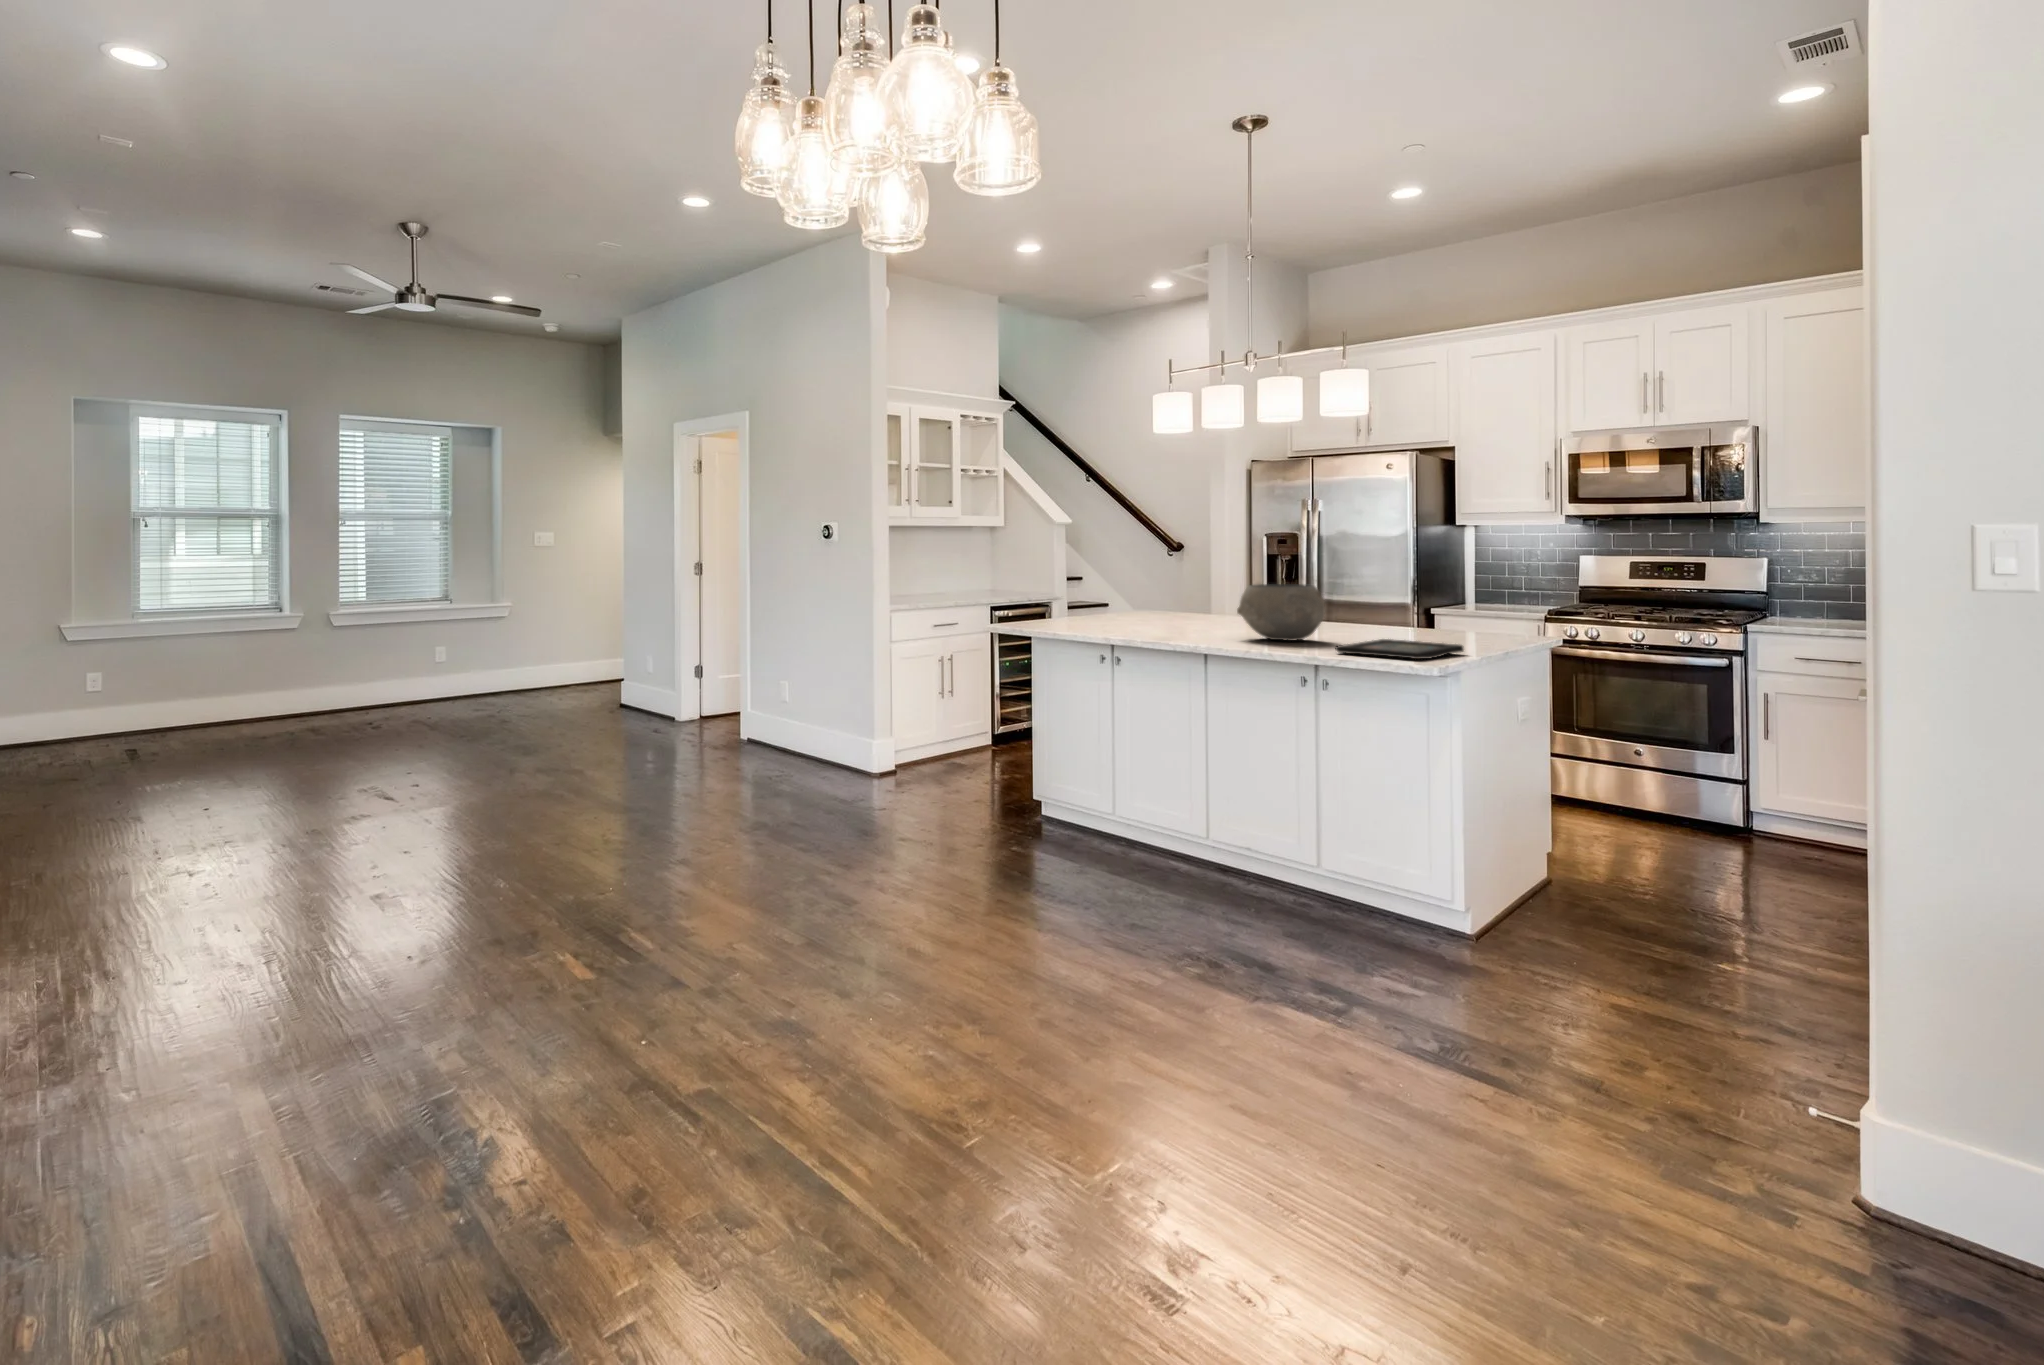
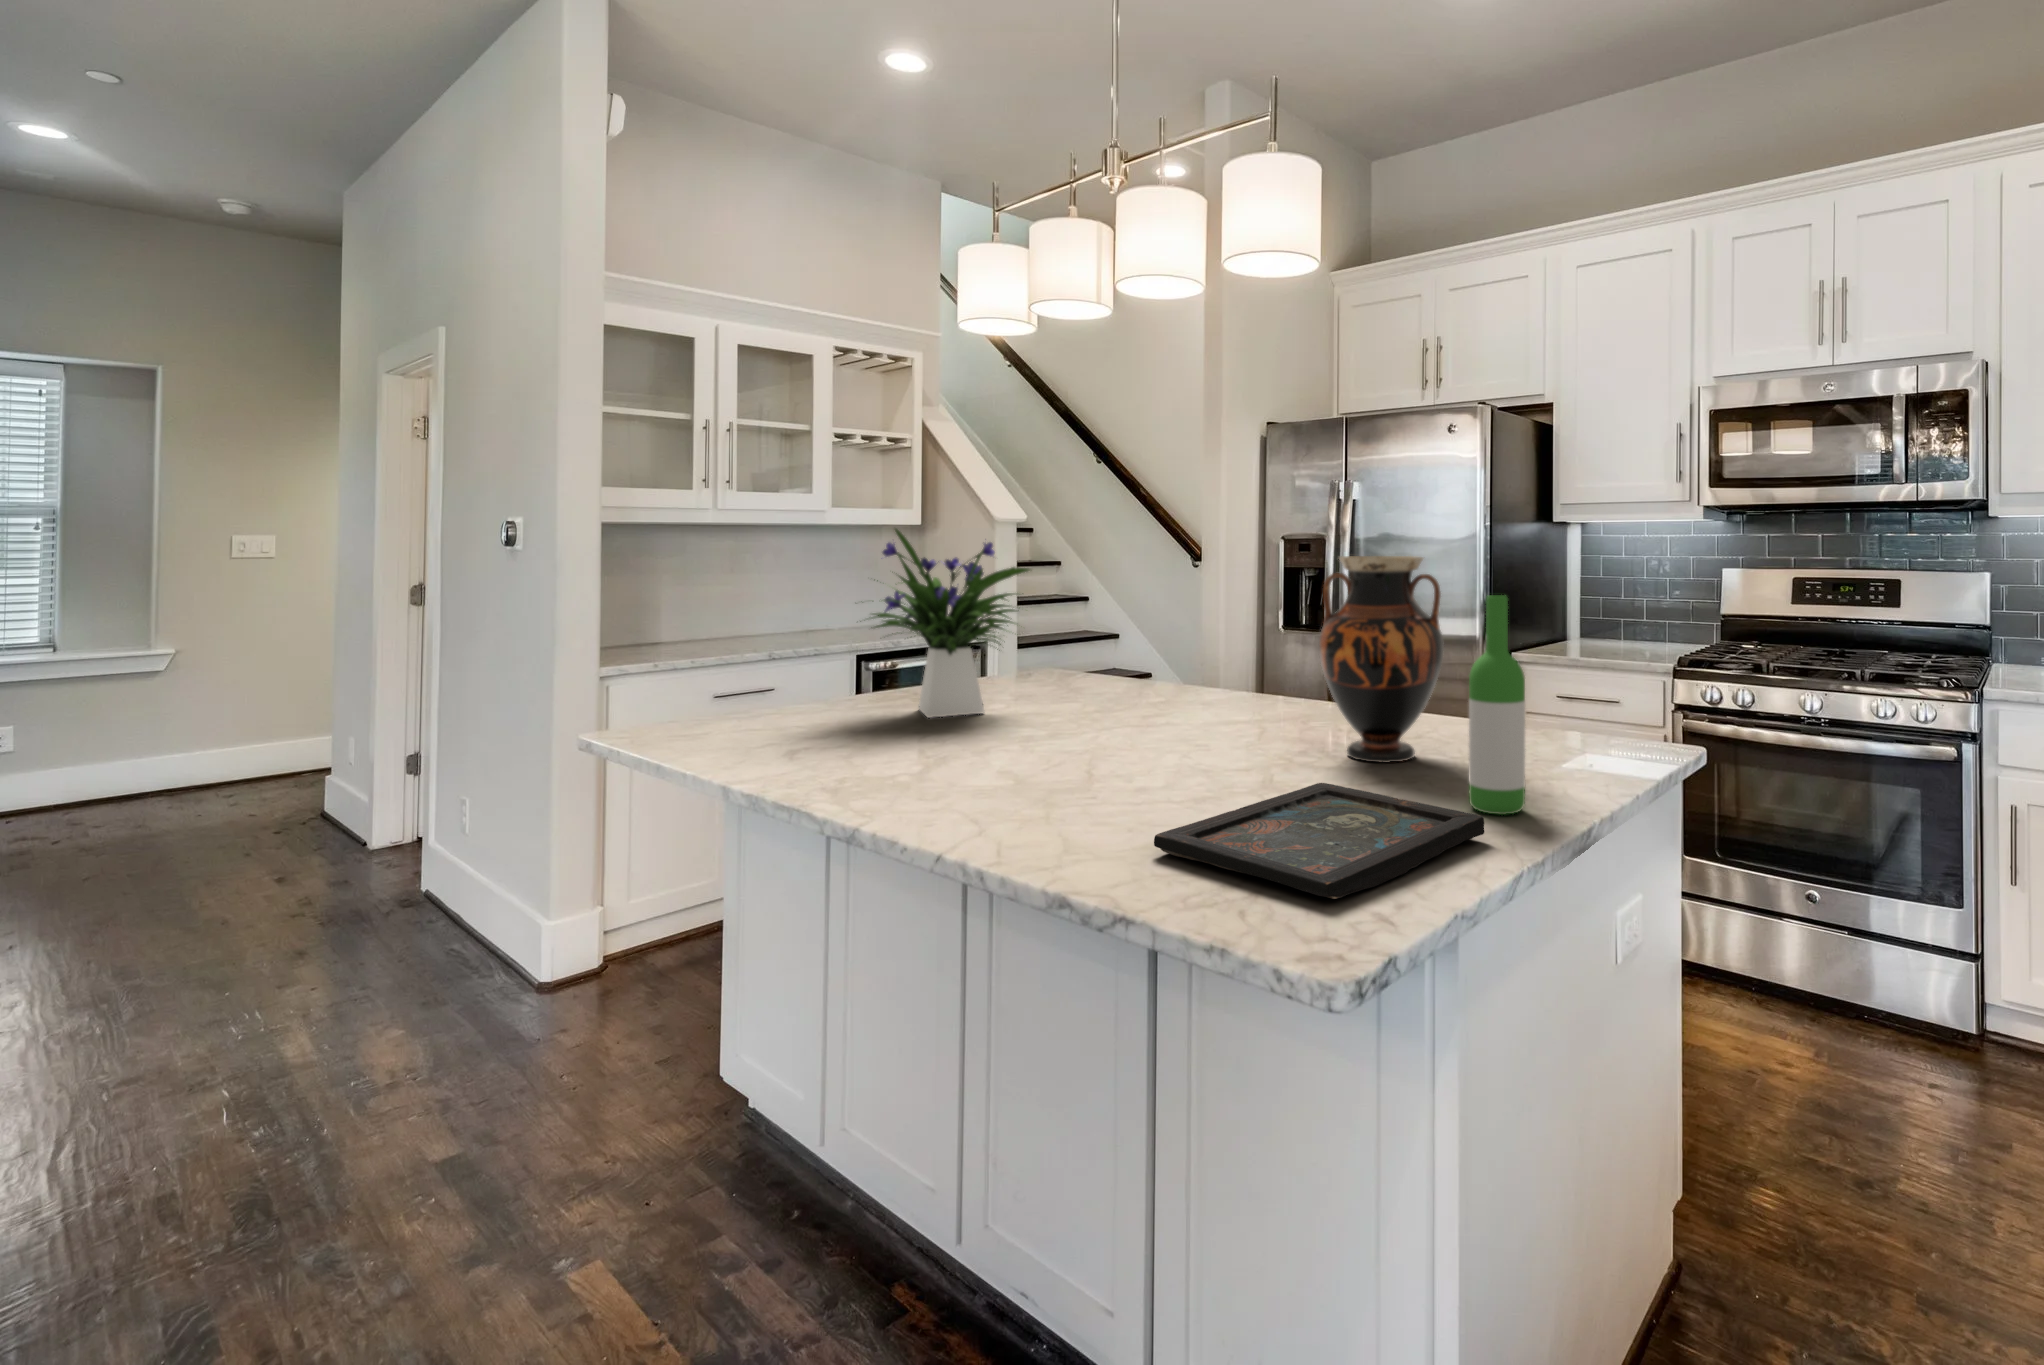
flower arrangement: none [1092,532,1184,628] -> present [860,529,1030,718]
vase: none [1360,545,1425,641] -> present [1319,556,1444,763]
wine bottle: none [1450,560,1477,651] -> present [1469,595,1525,815]
ceramic bowl: present [1237,584,1324,641] -> none [1046,640,1233,773]

